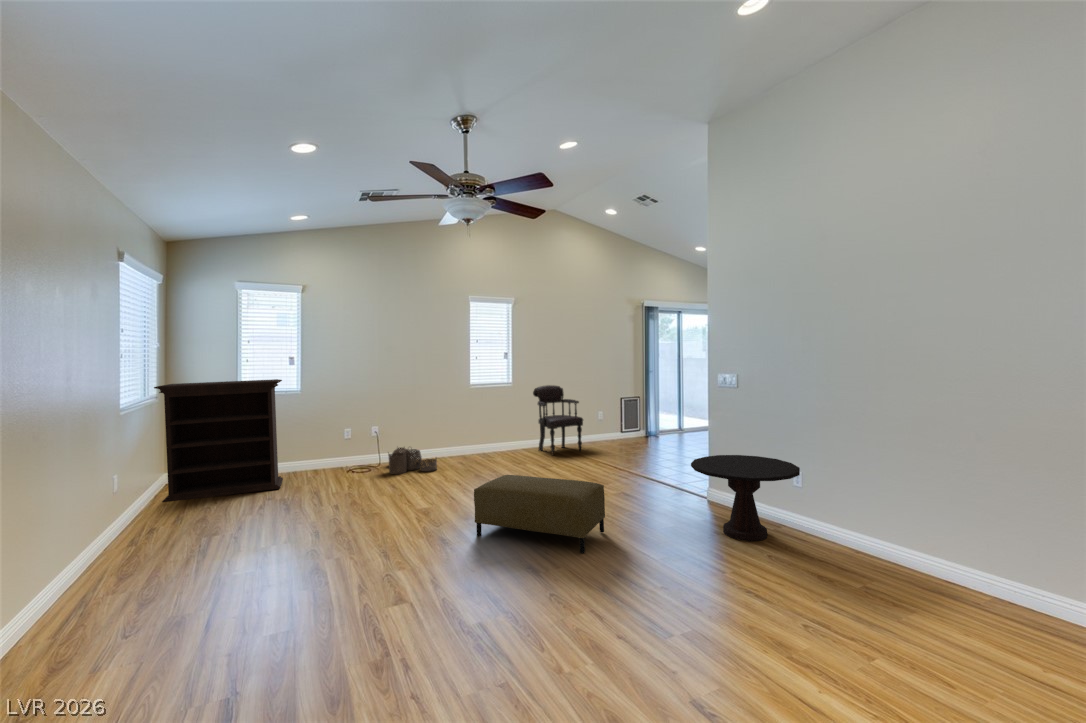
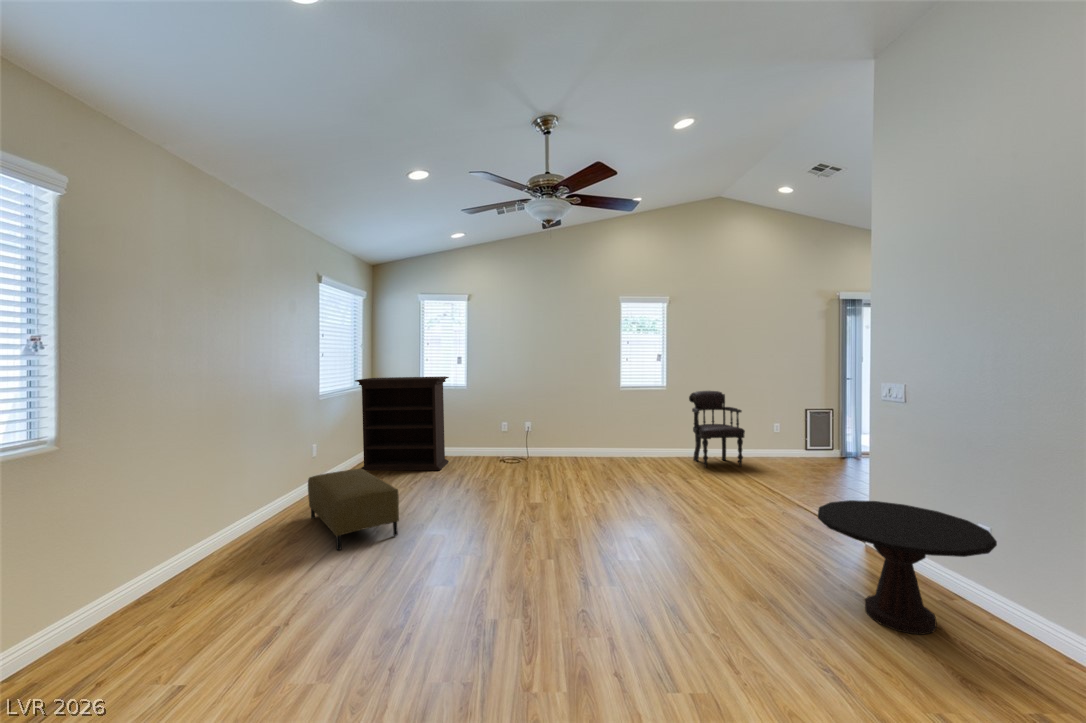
woven basket: present [388,447,437,474] -> none [532,442,577,470]
ottoman: present [474,475,605,553] -> present [308,469,399,550]

